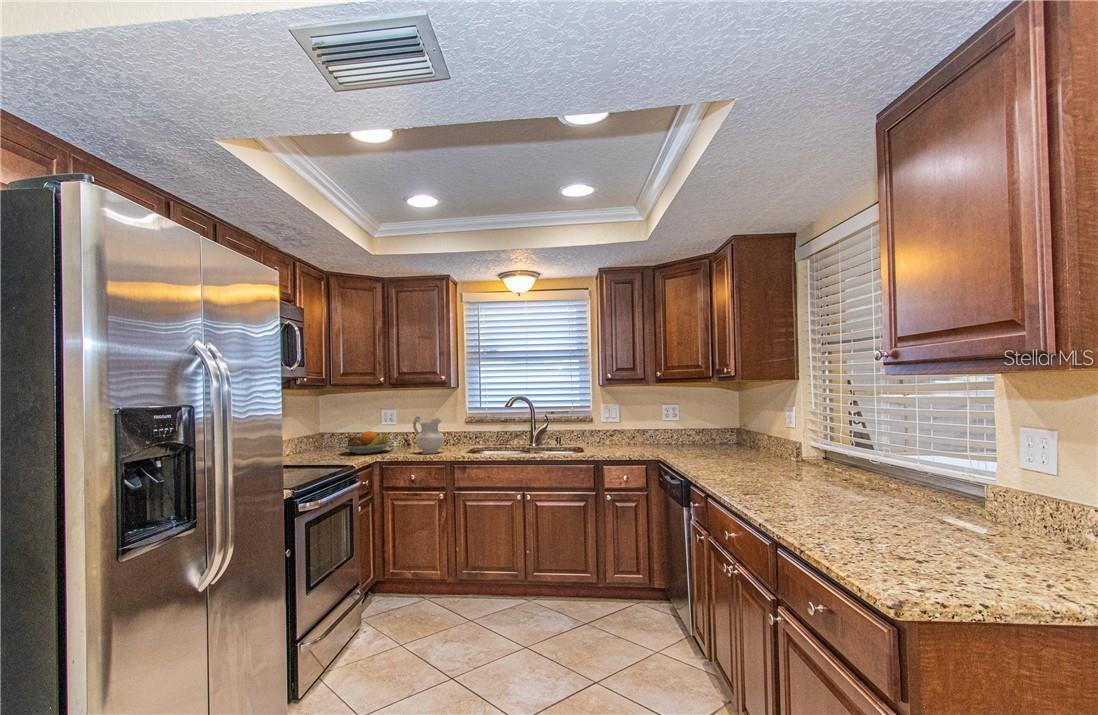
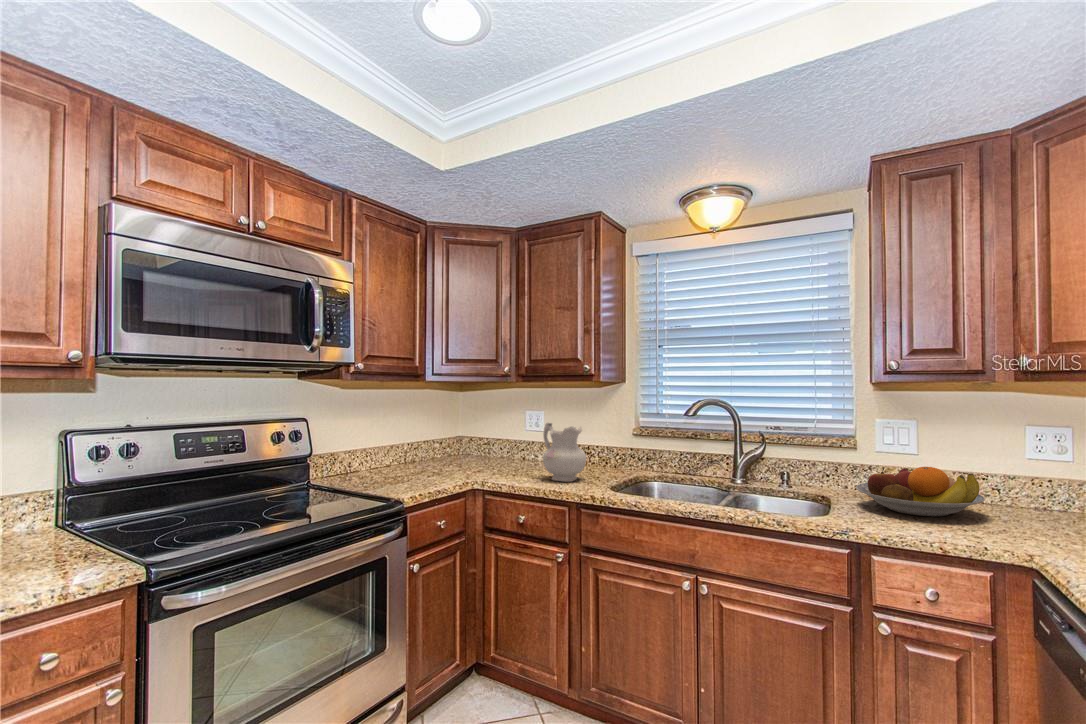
fruit bowl: present [341,431,393,454] -> present [856,467,985,516]

